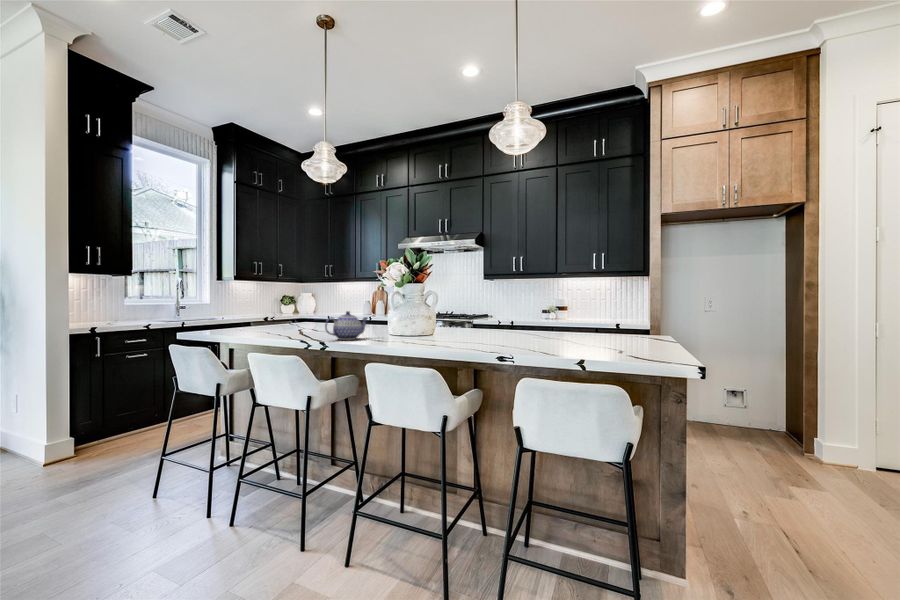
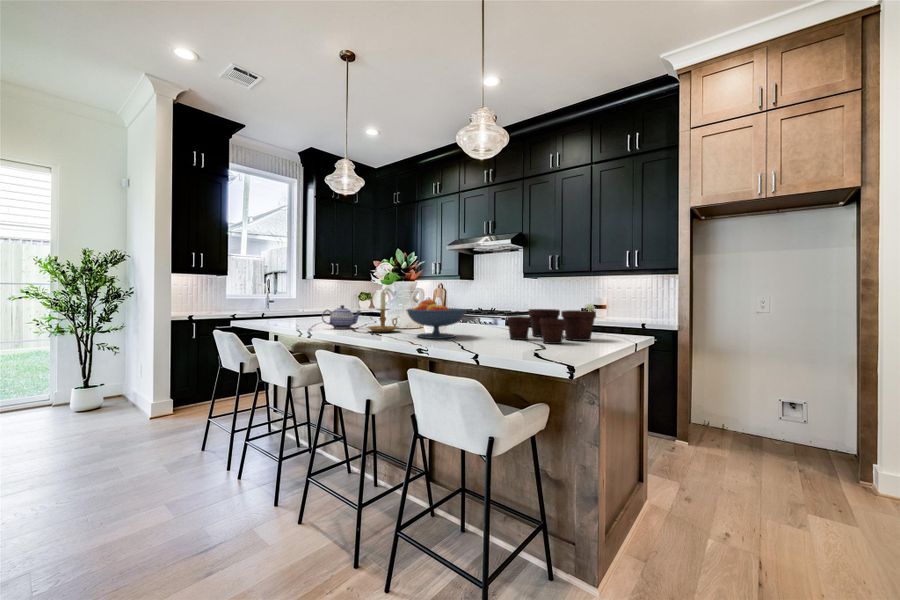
candle holder: none [389,292,429,342] -> present [366,291,399,332]
fruit bowl: none [454,302,523,348] -> present [407,299,466,339]
flower pot: none [564,311,650,348] -> present [507,309,596,344]

